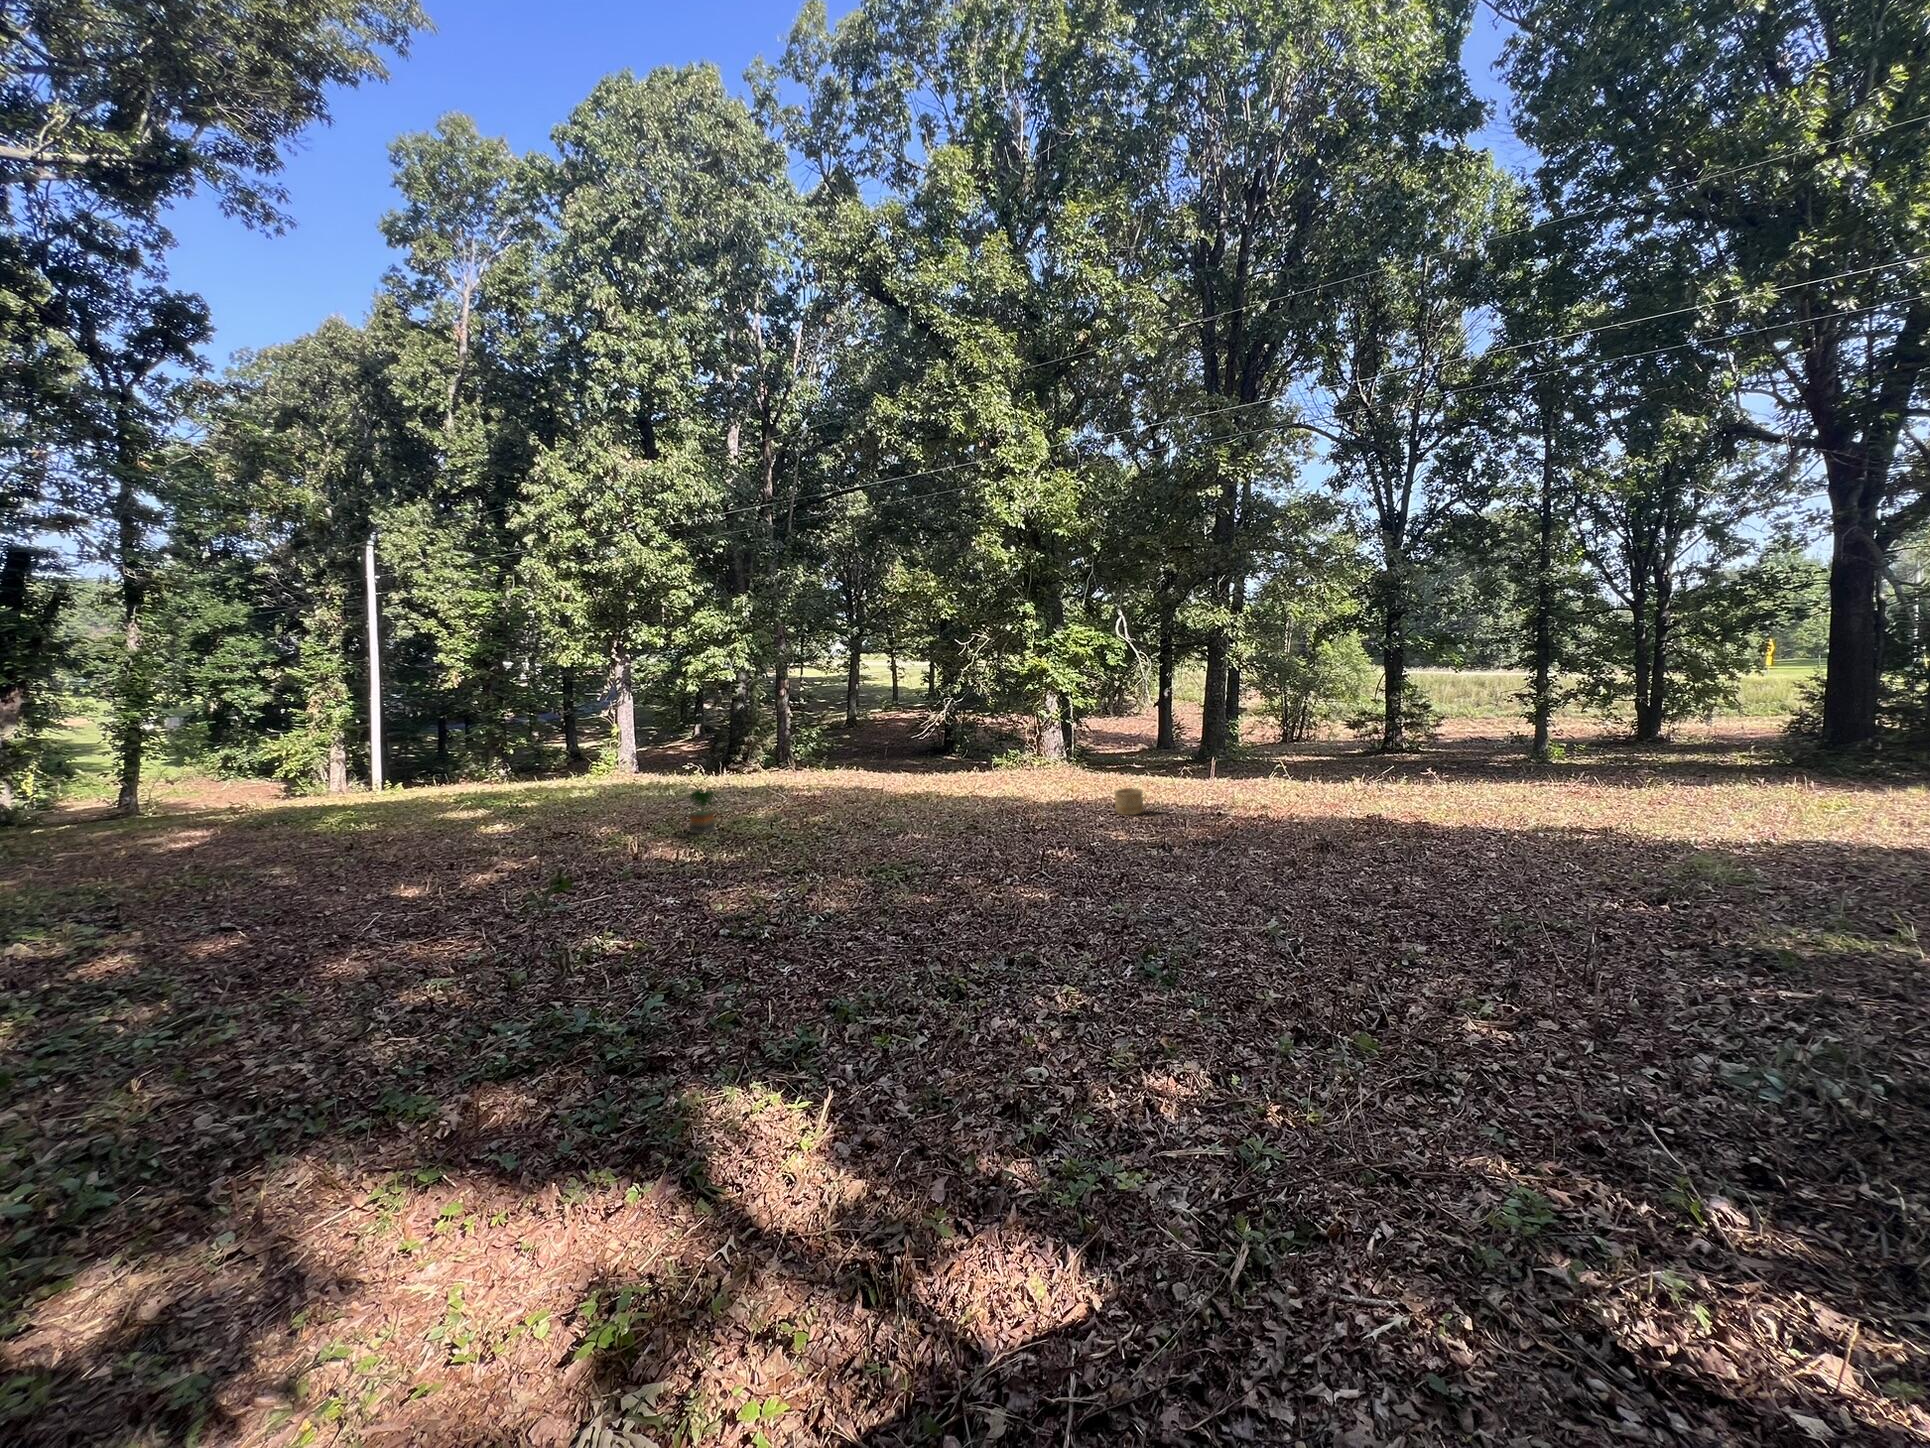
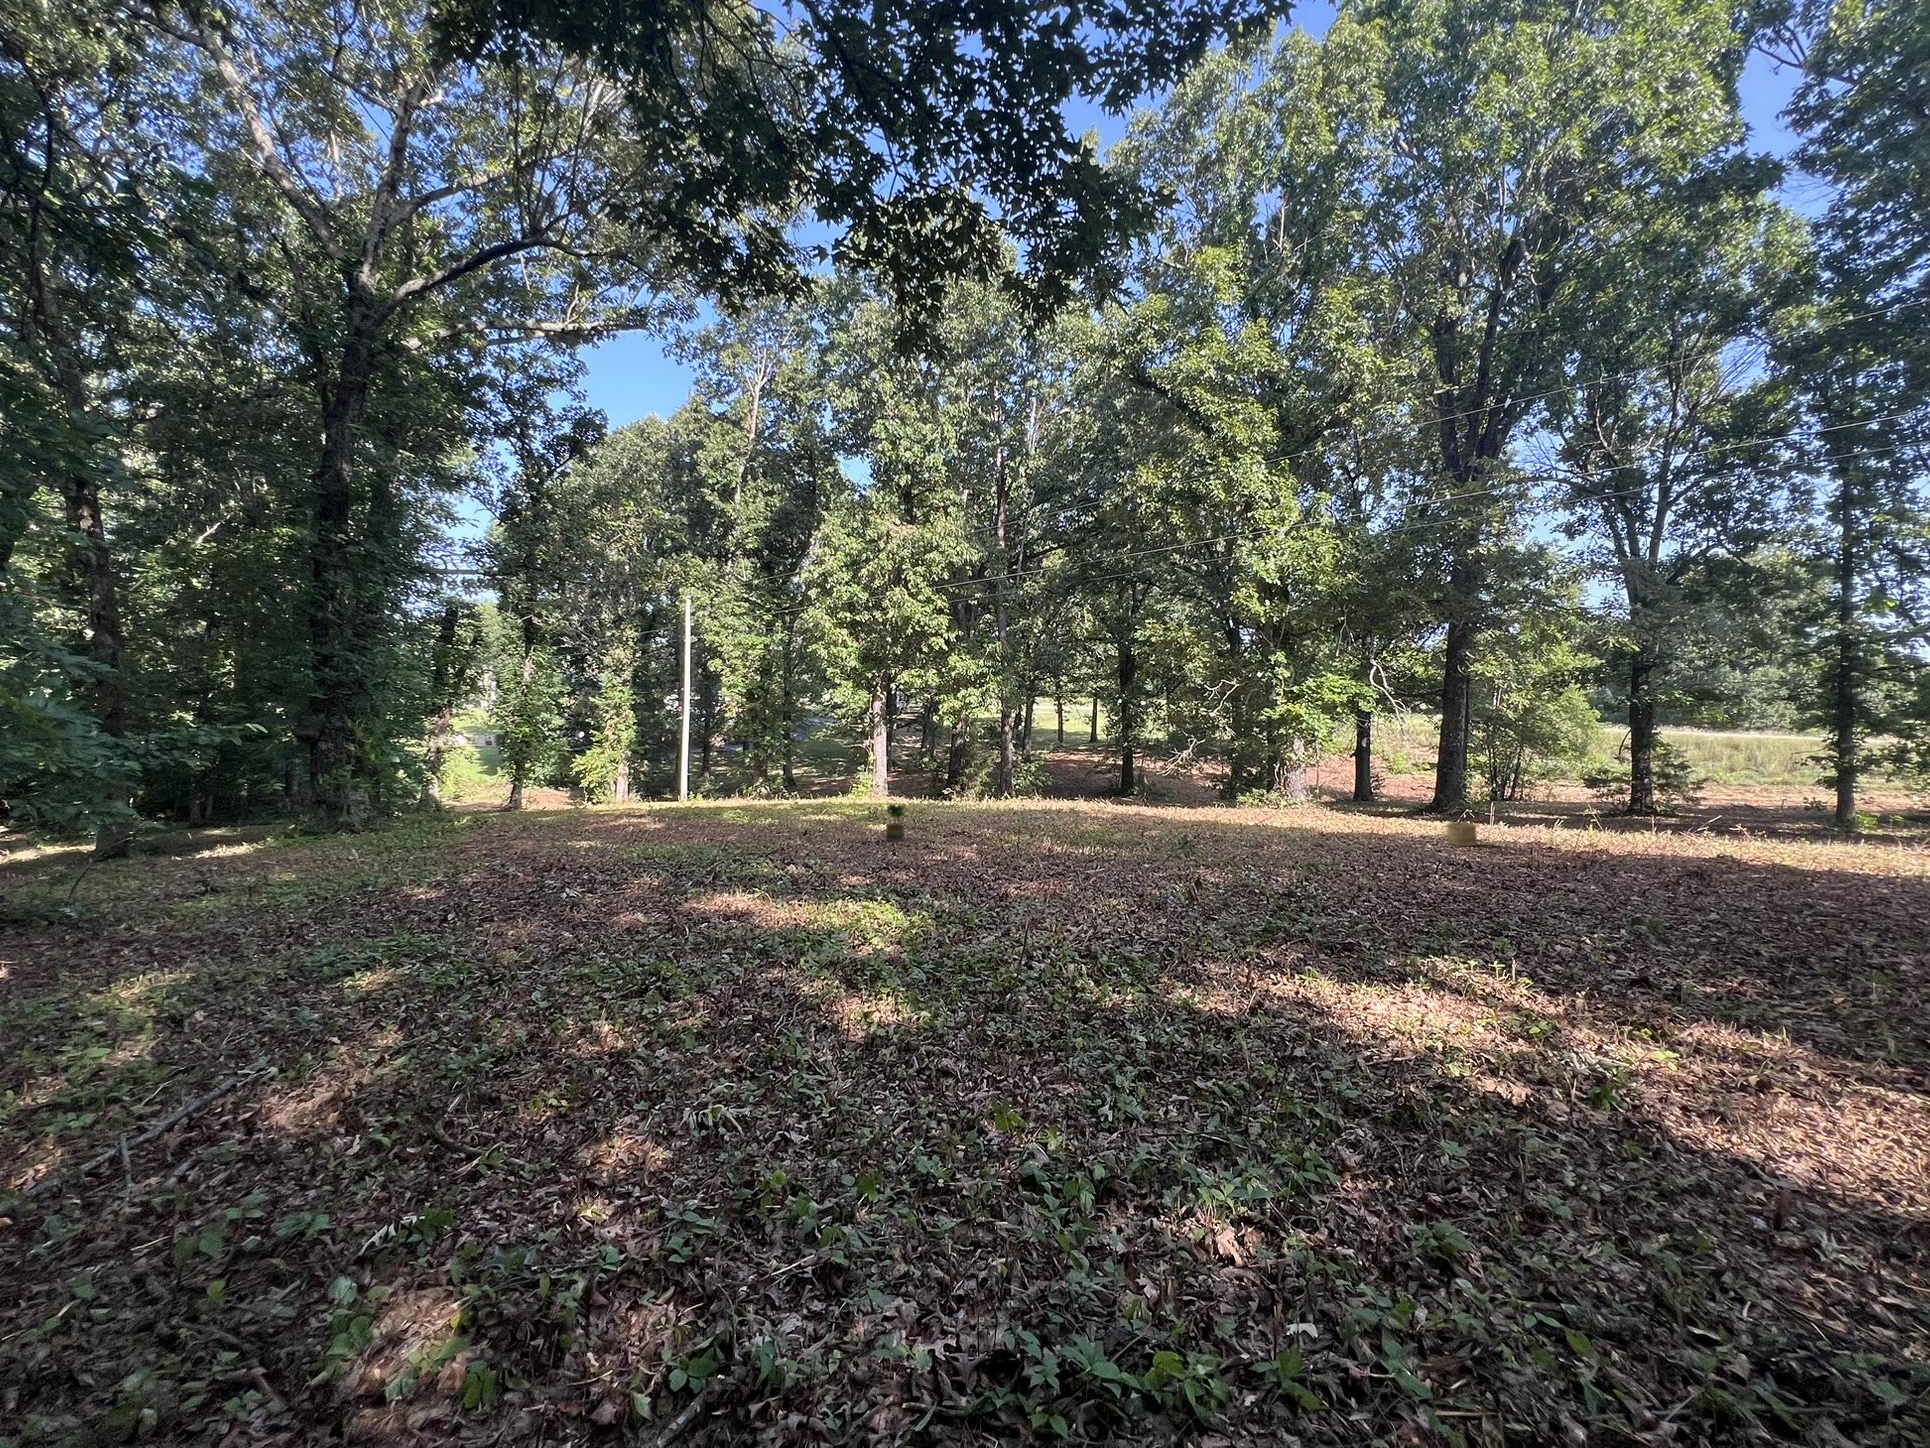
potted tree: present [690,789,716,834] -> present [886,804,907,842]

